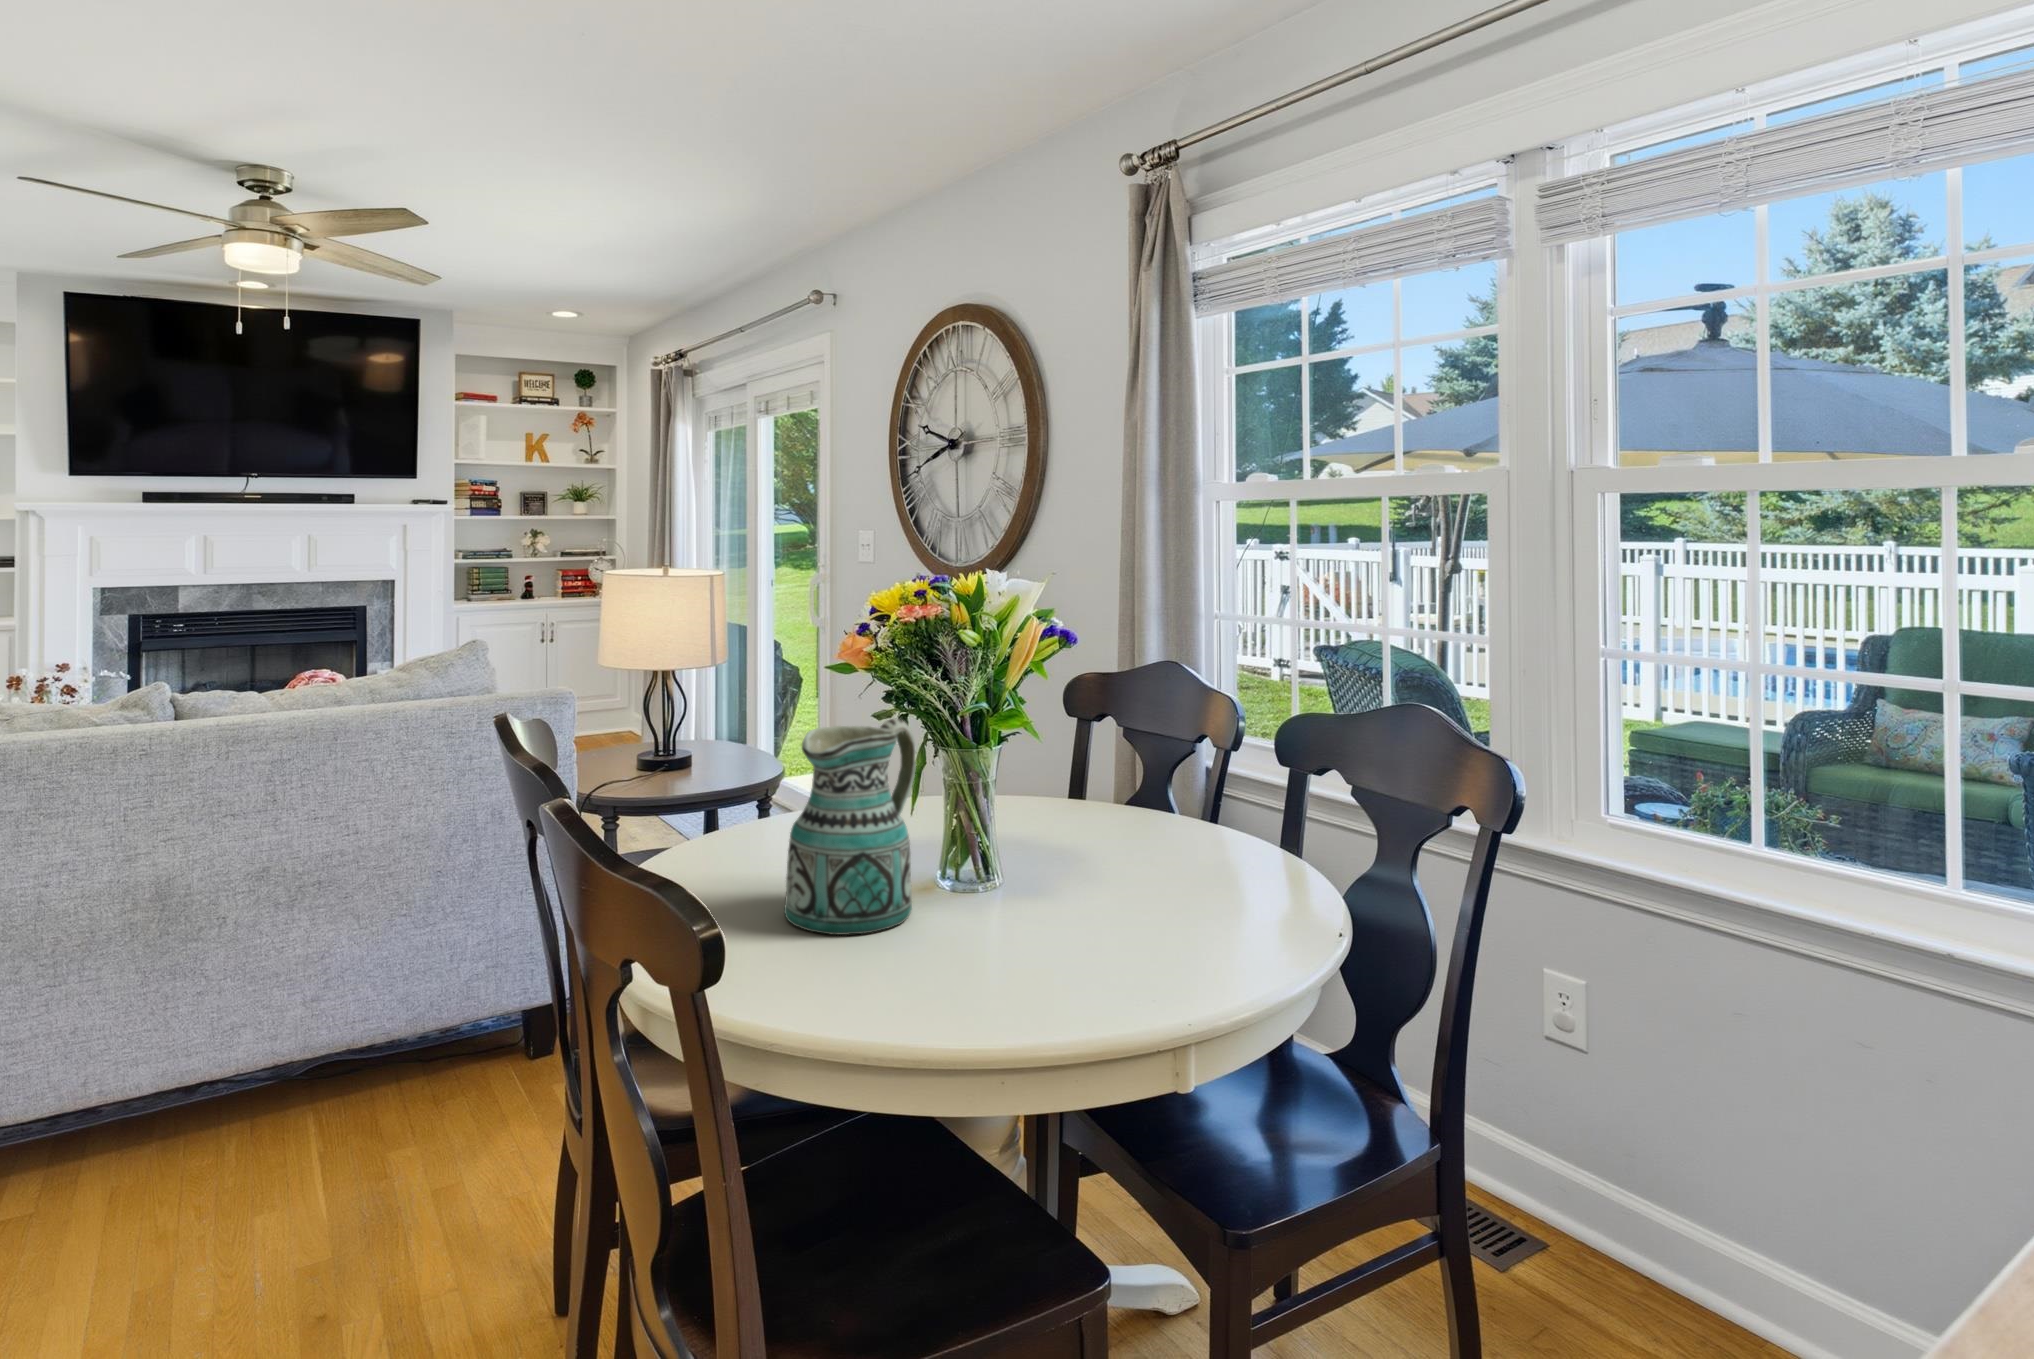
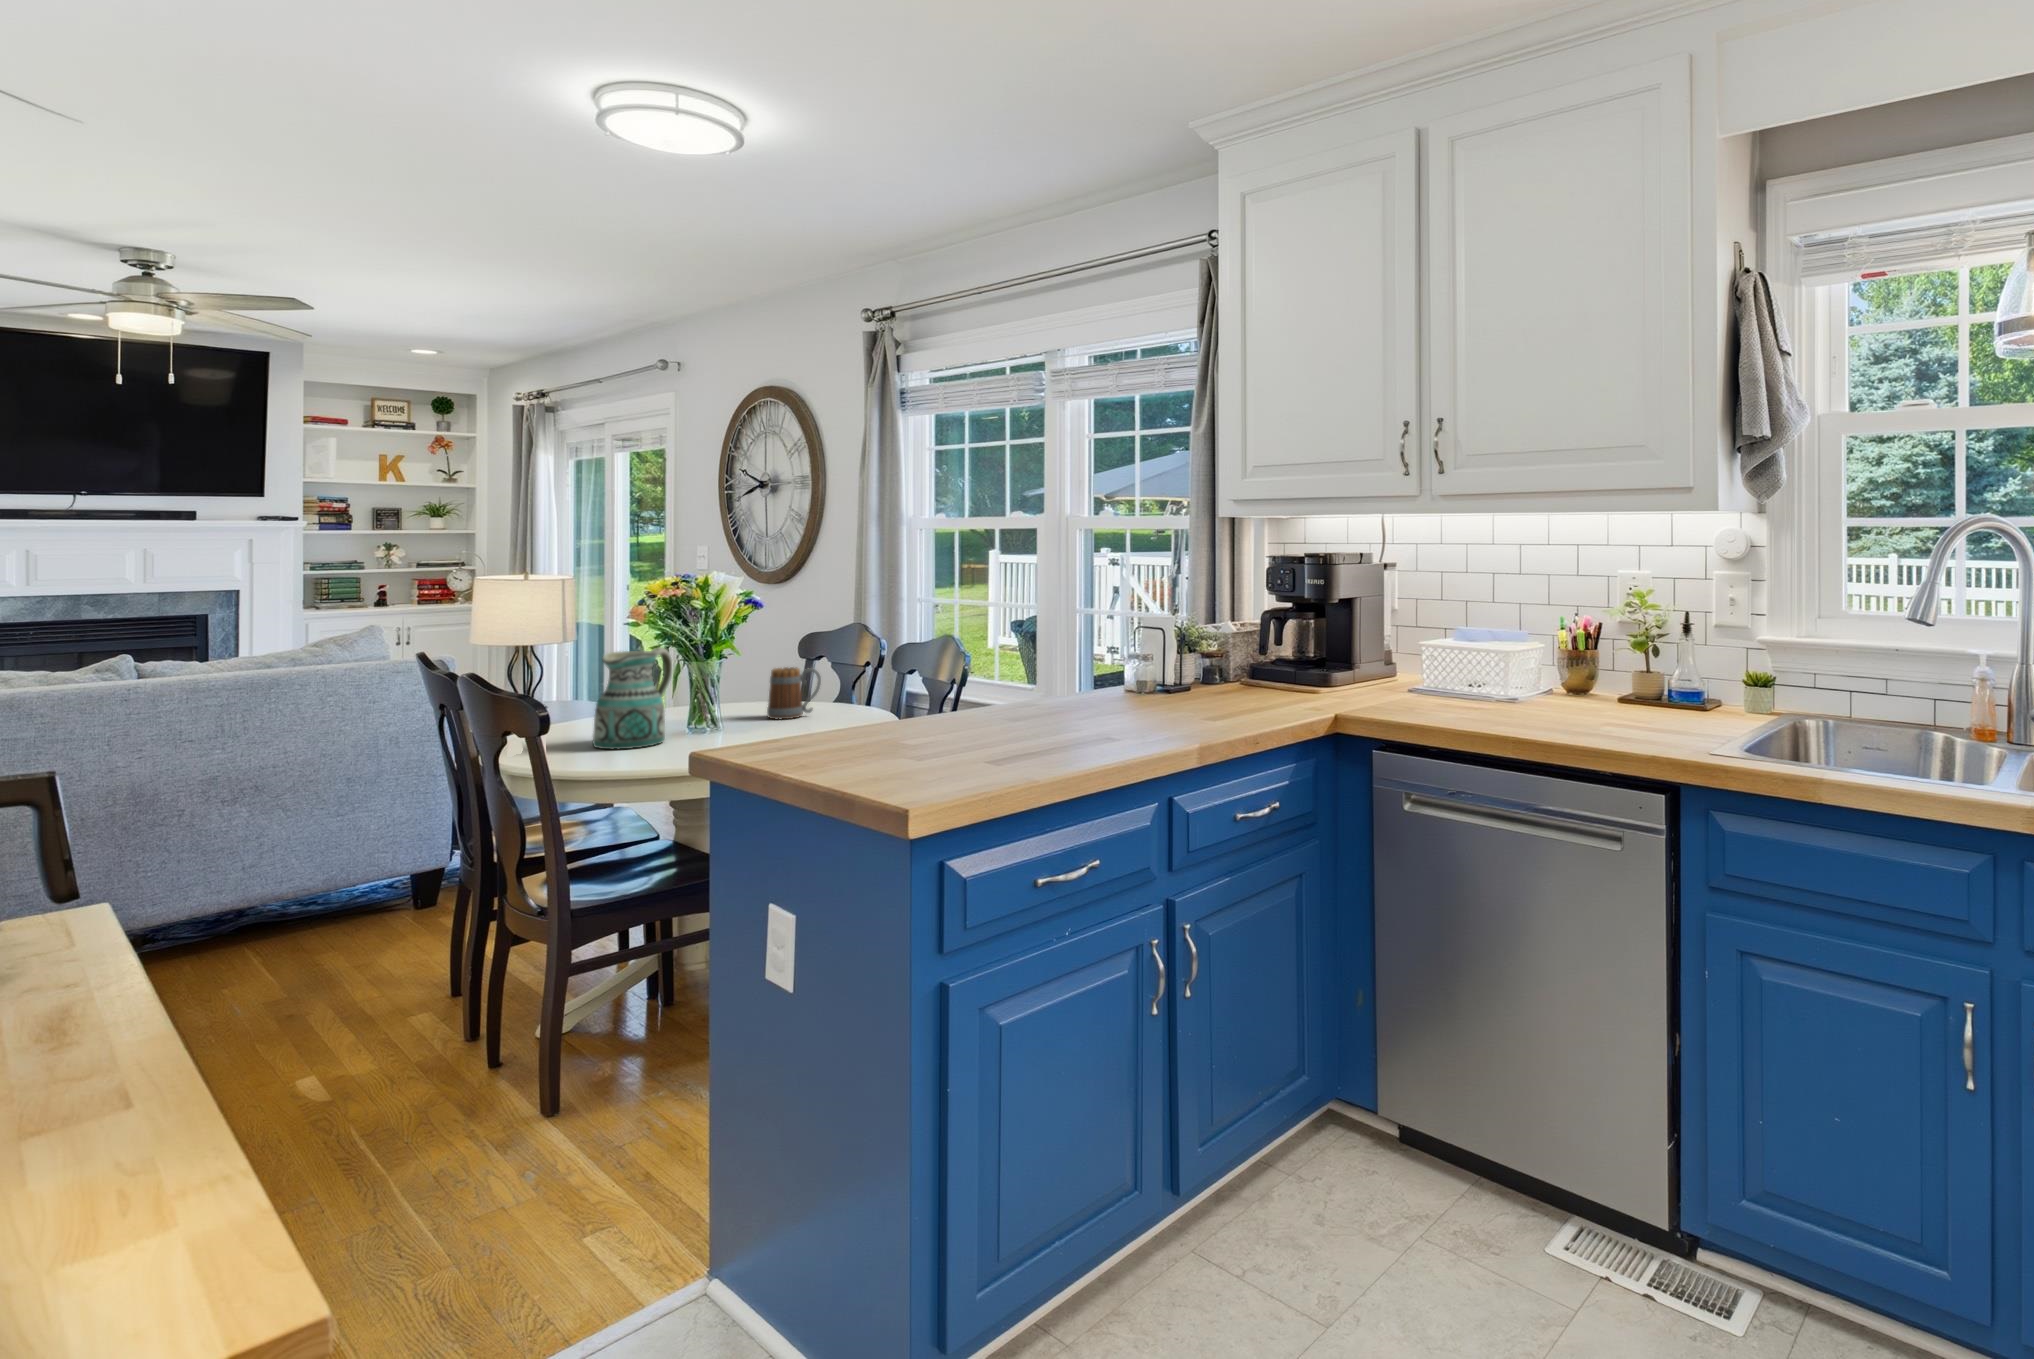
mug: none [1056,748,1149,849] -> present [767,667,821,719]

